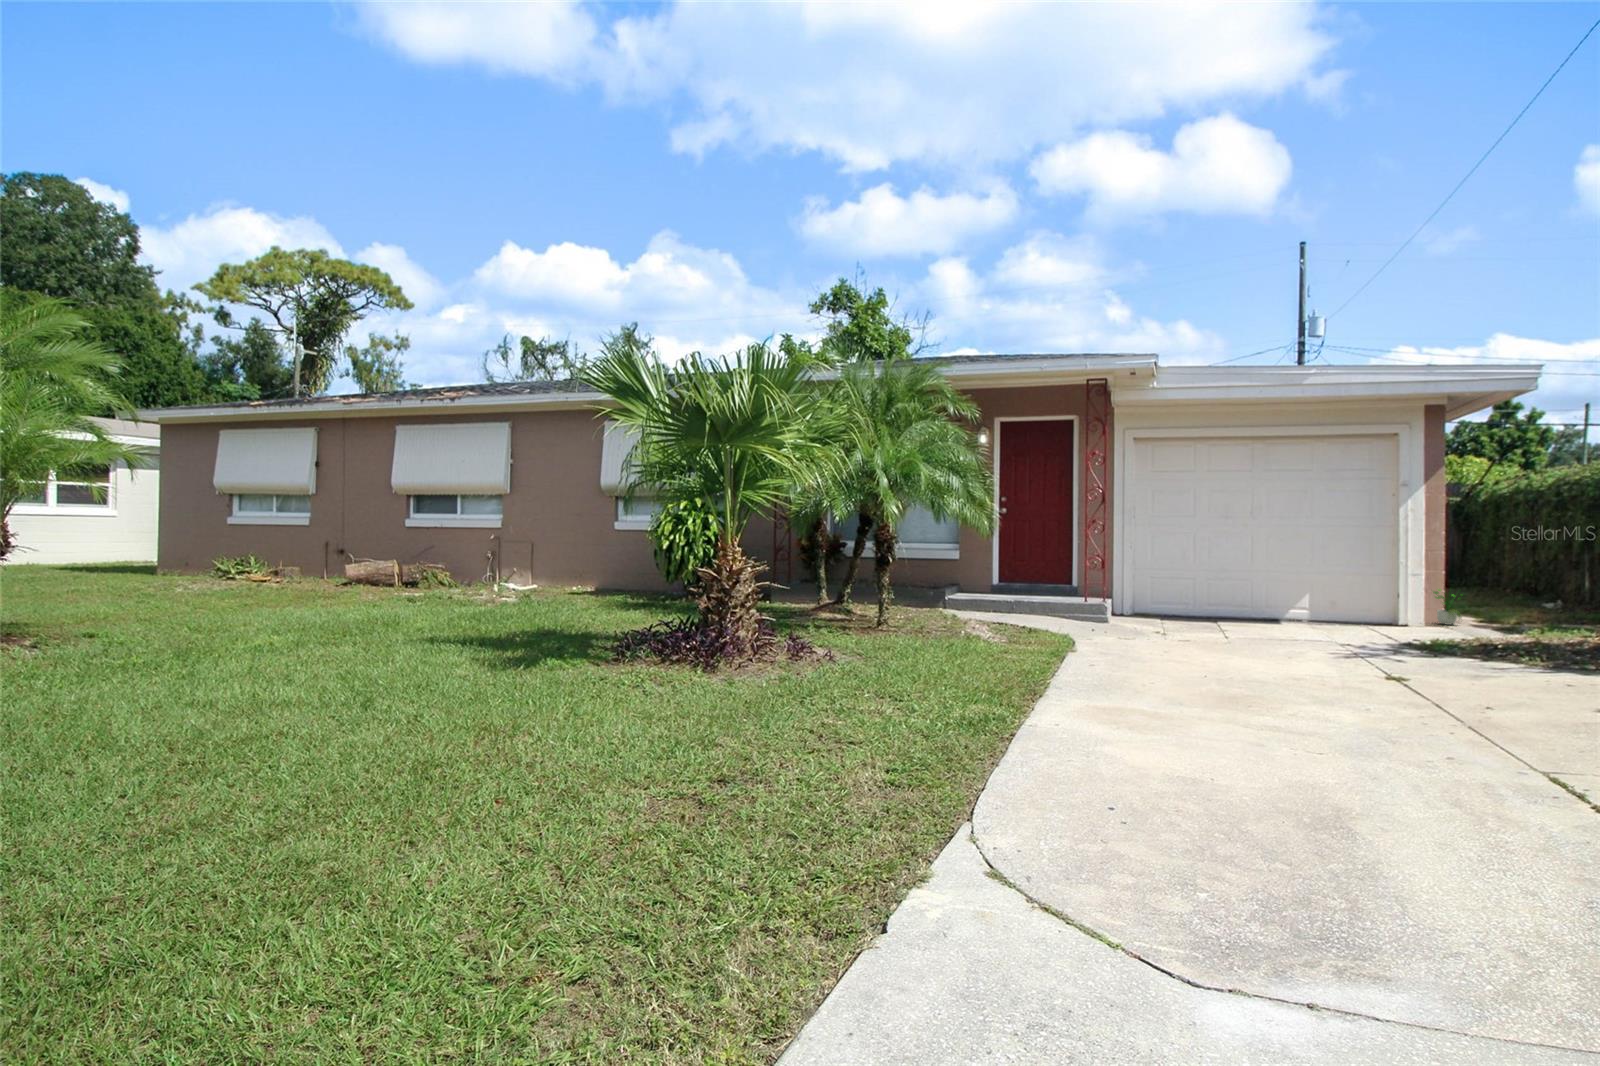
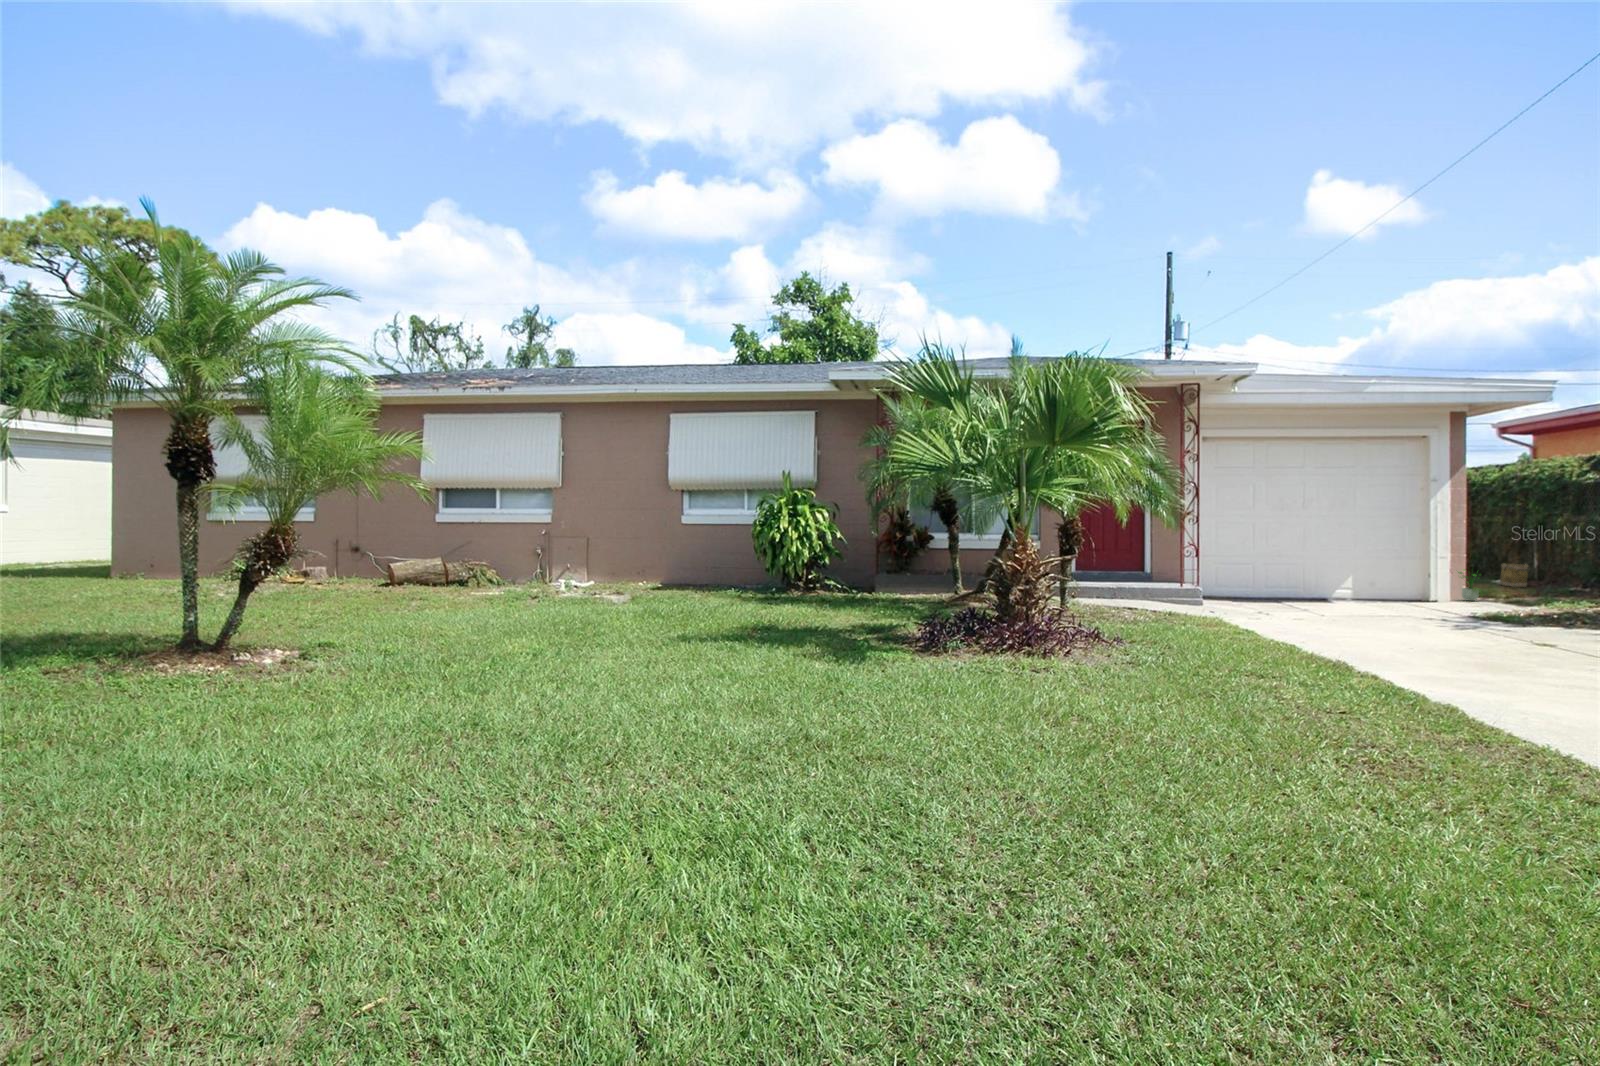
bucket: none [1511,578,1548,605] -> present [1500,564,1530,587]

